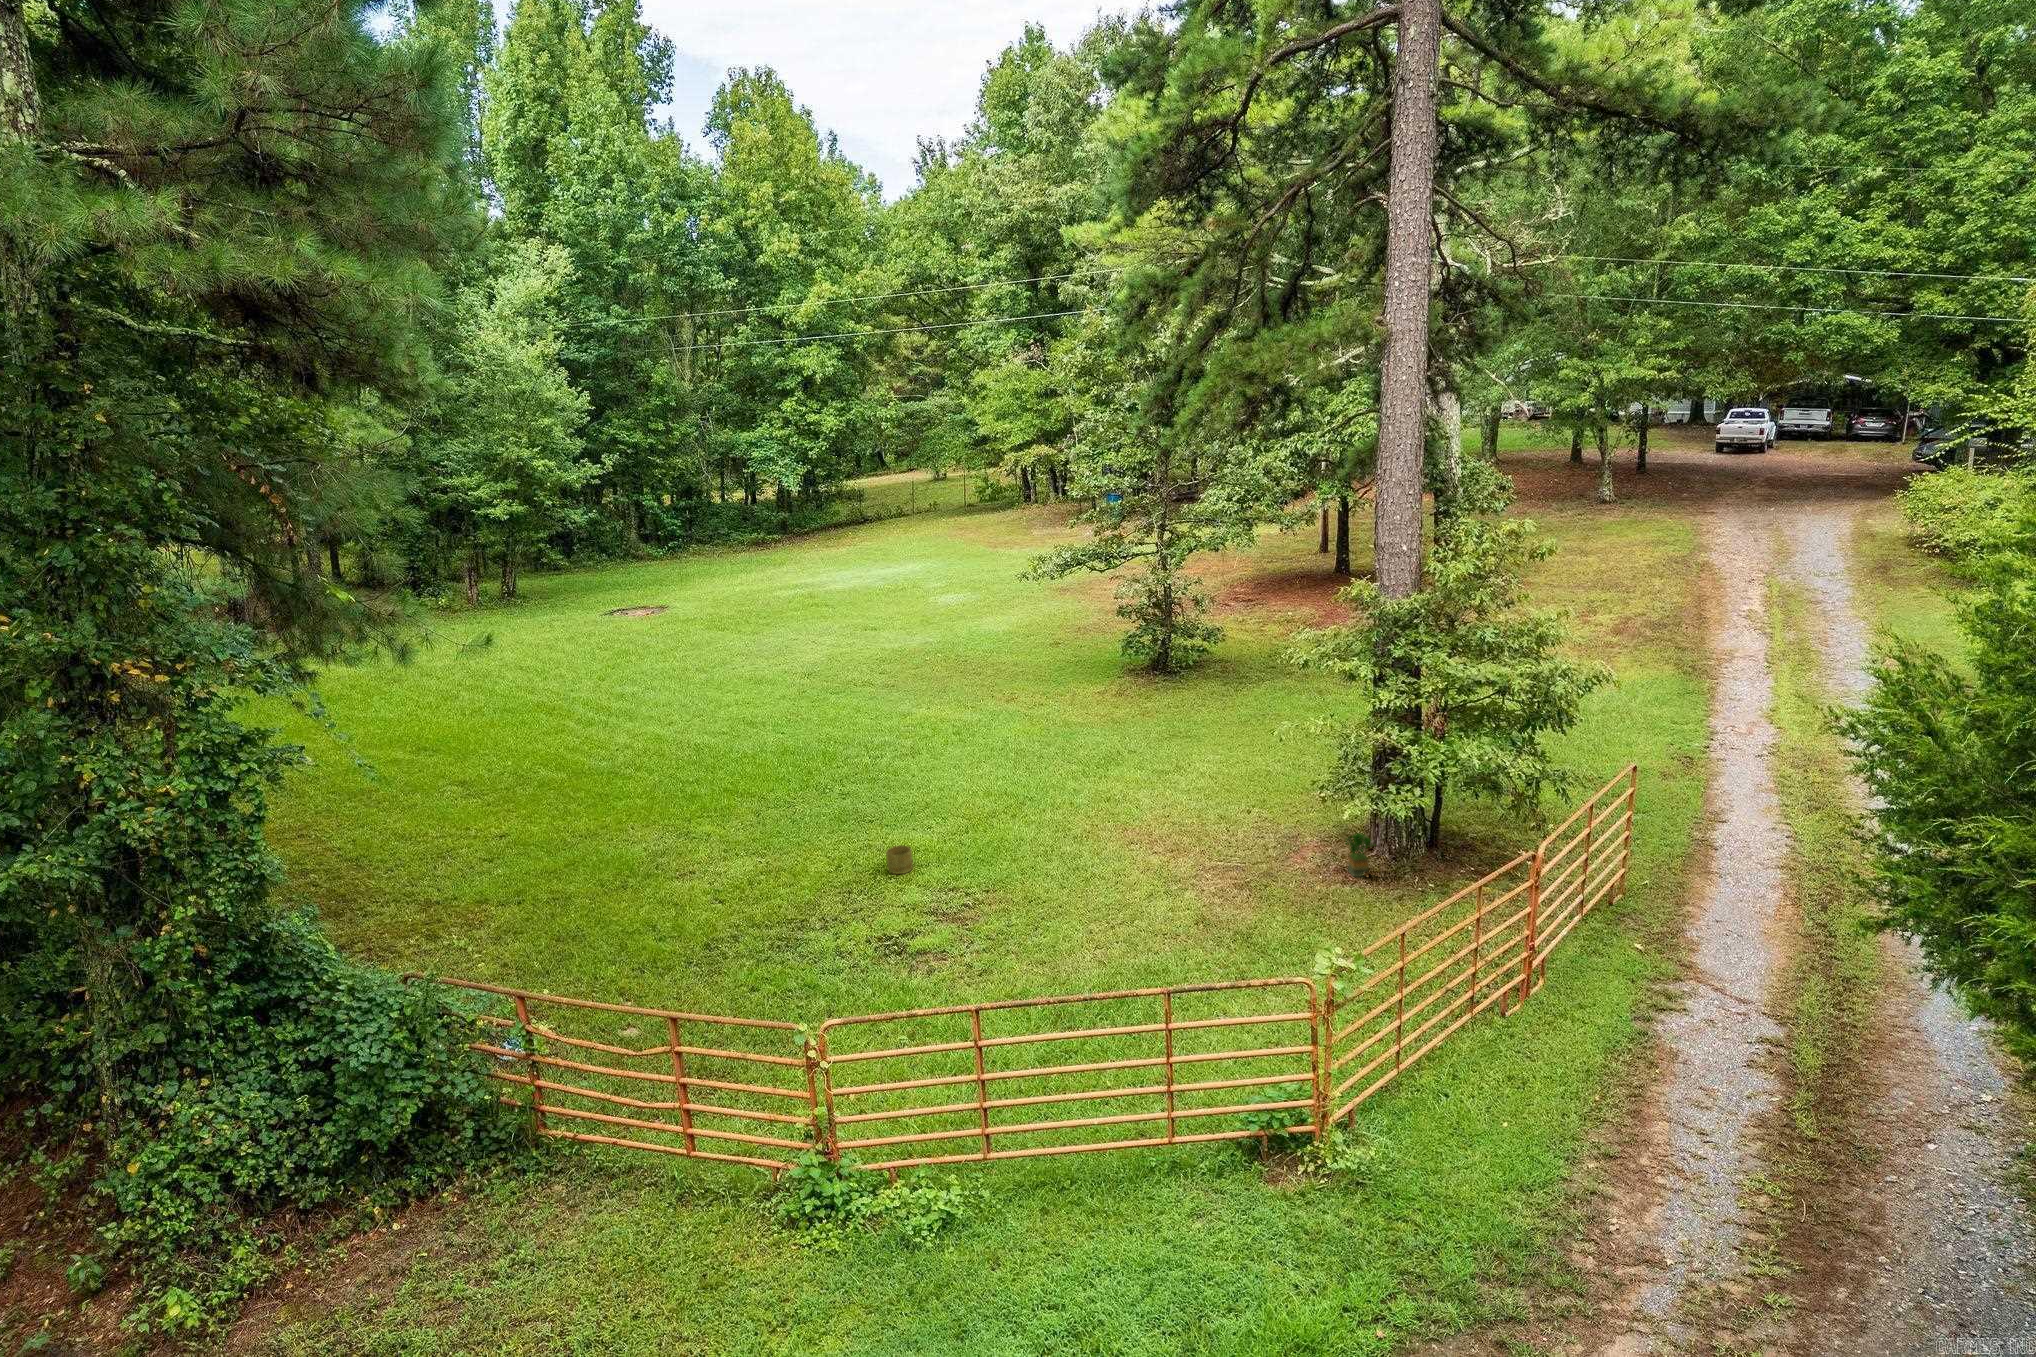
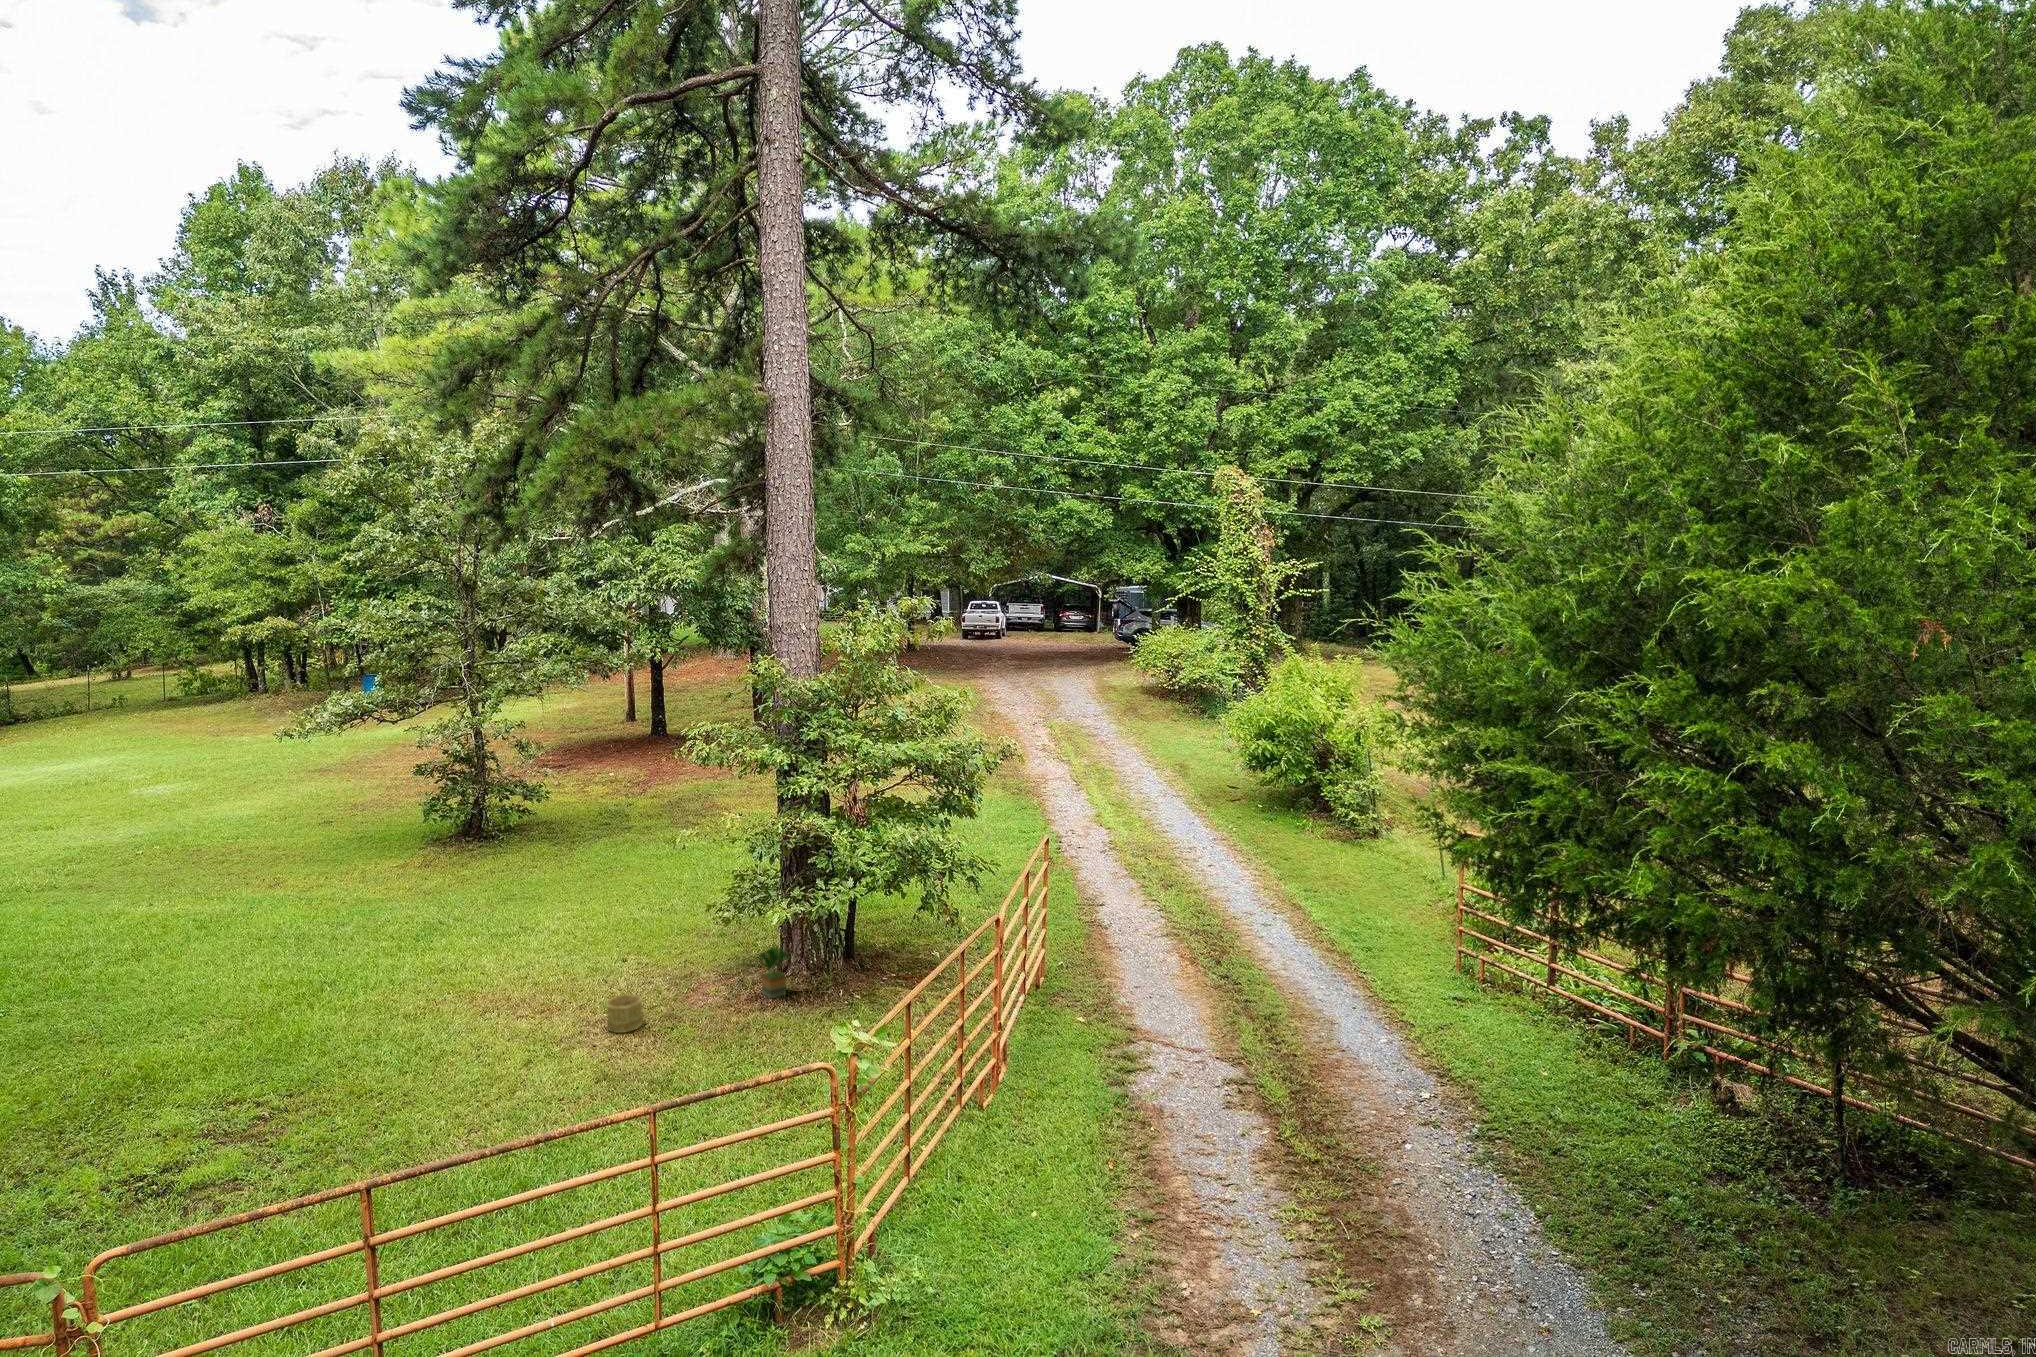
wooden bucket: present [886,845,913,875] -> present [606,994,643,1033]

